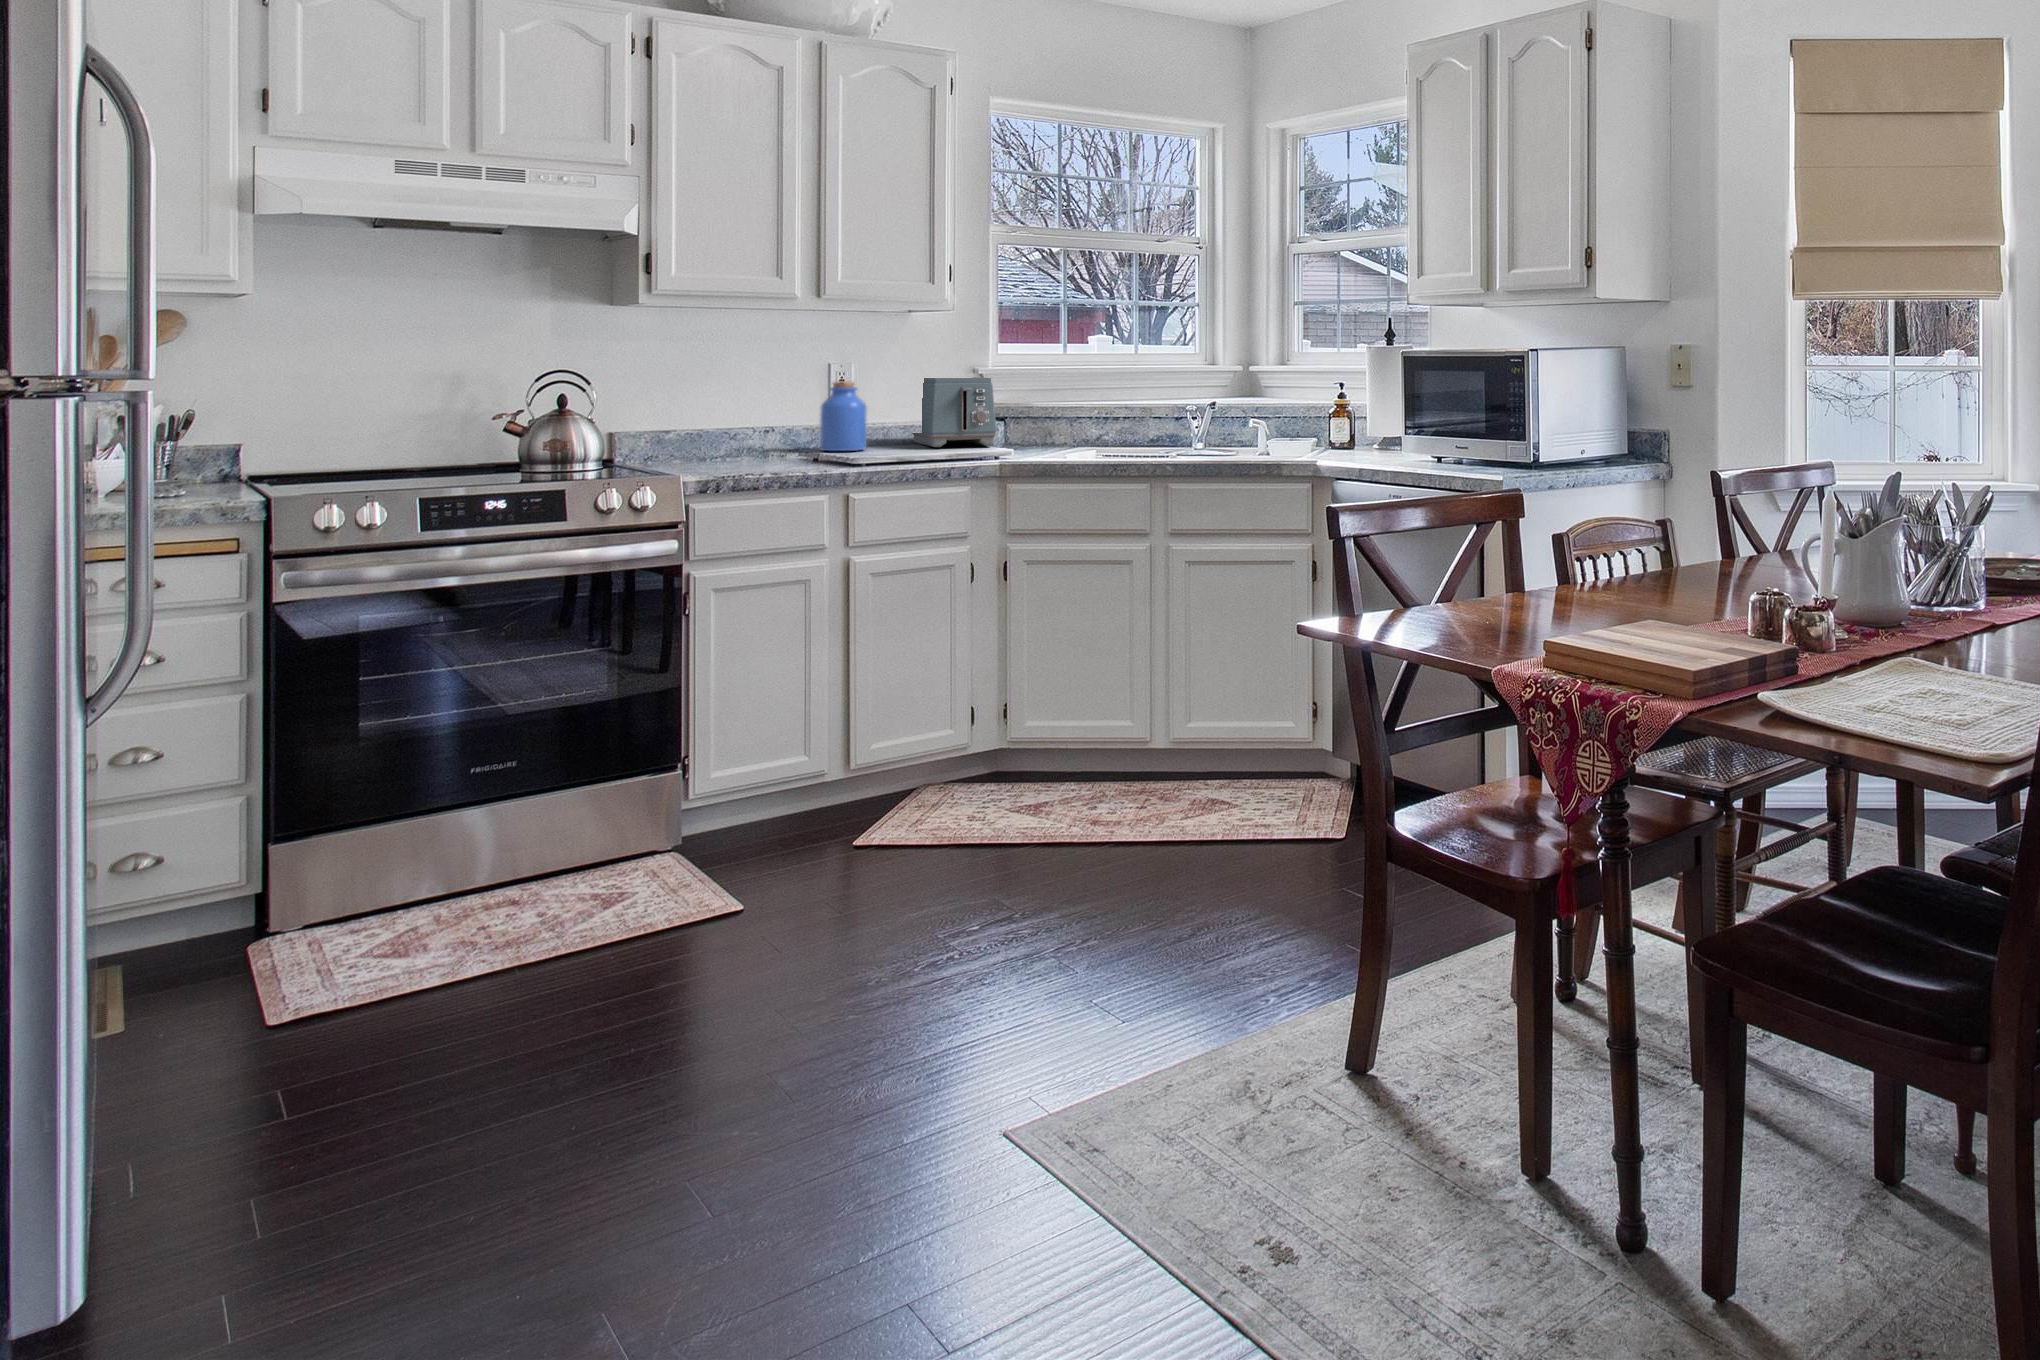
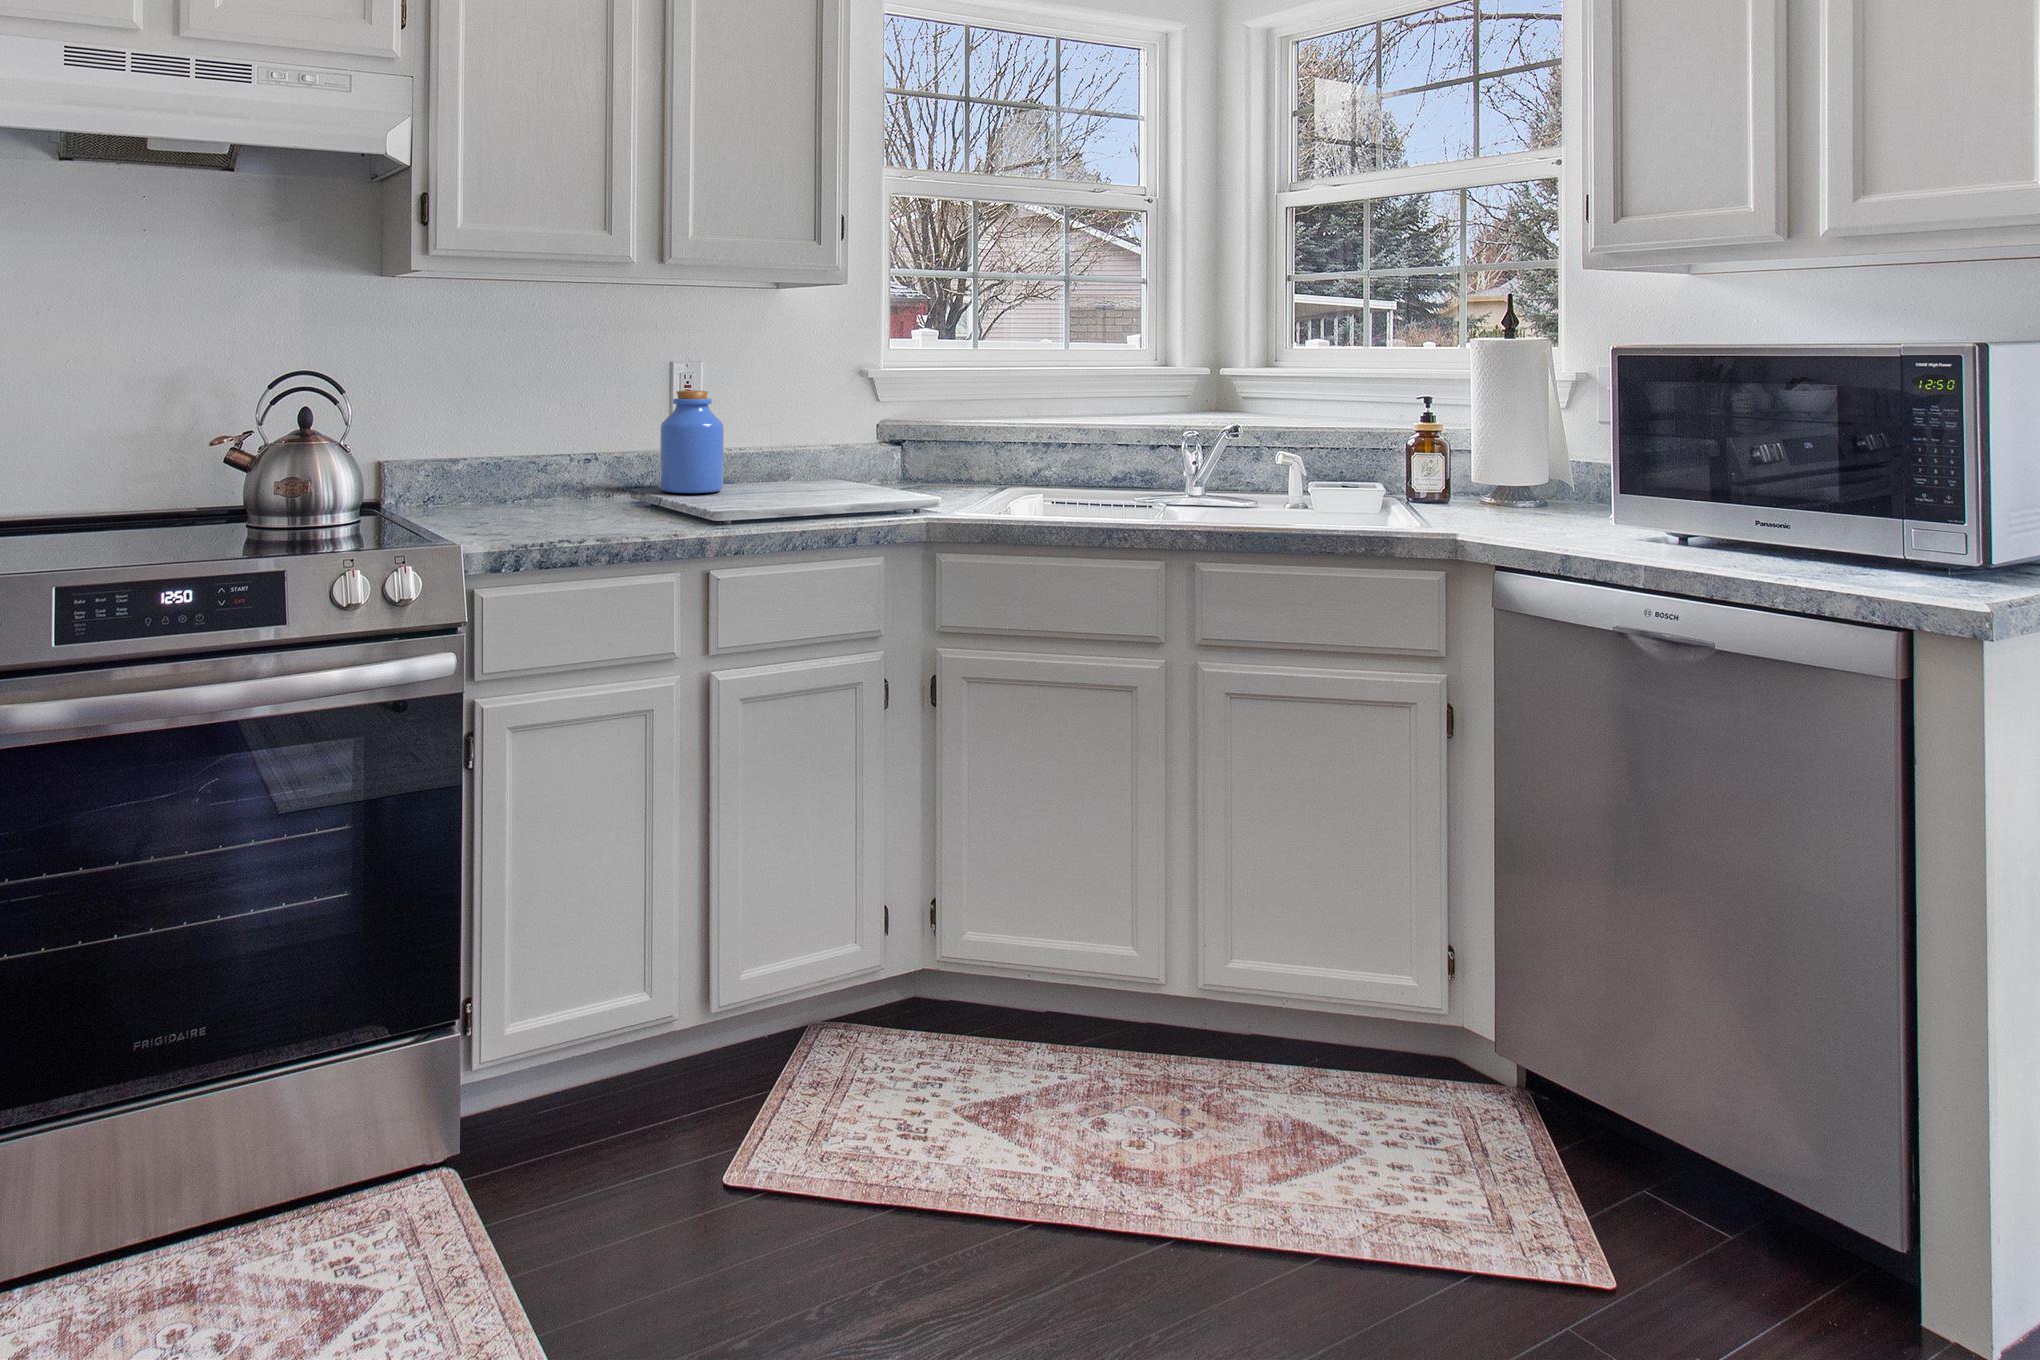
toaster: present [912,377,996,447] -> none [777,384,902,488]

